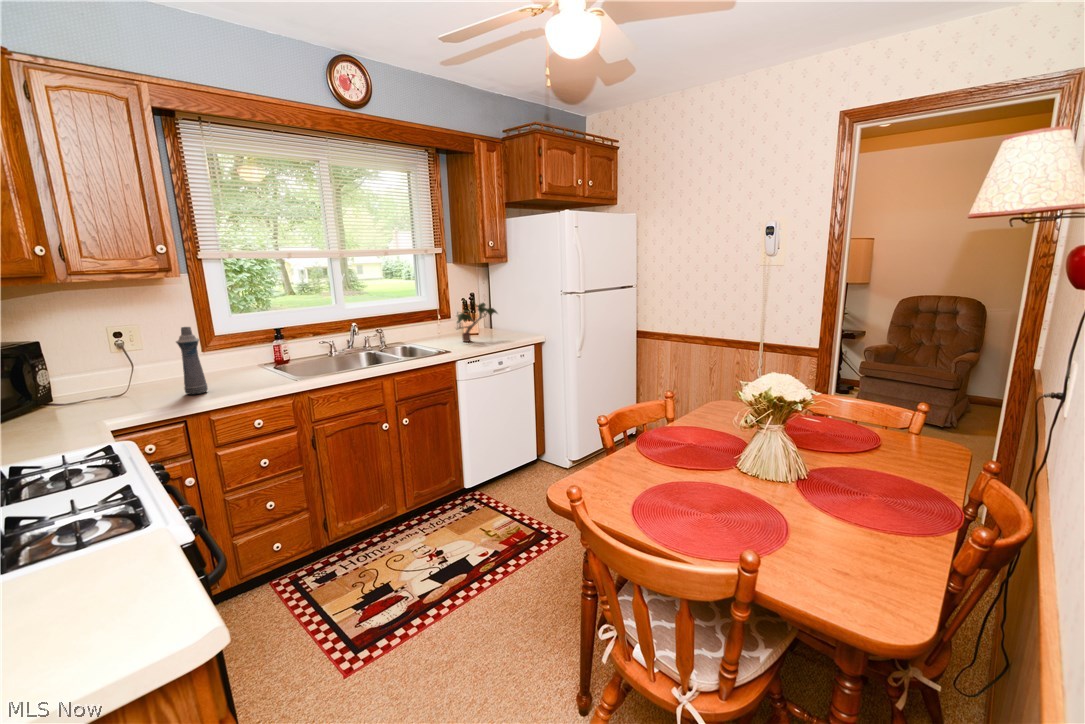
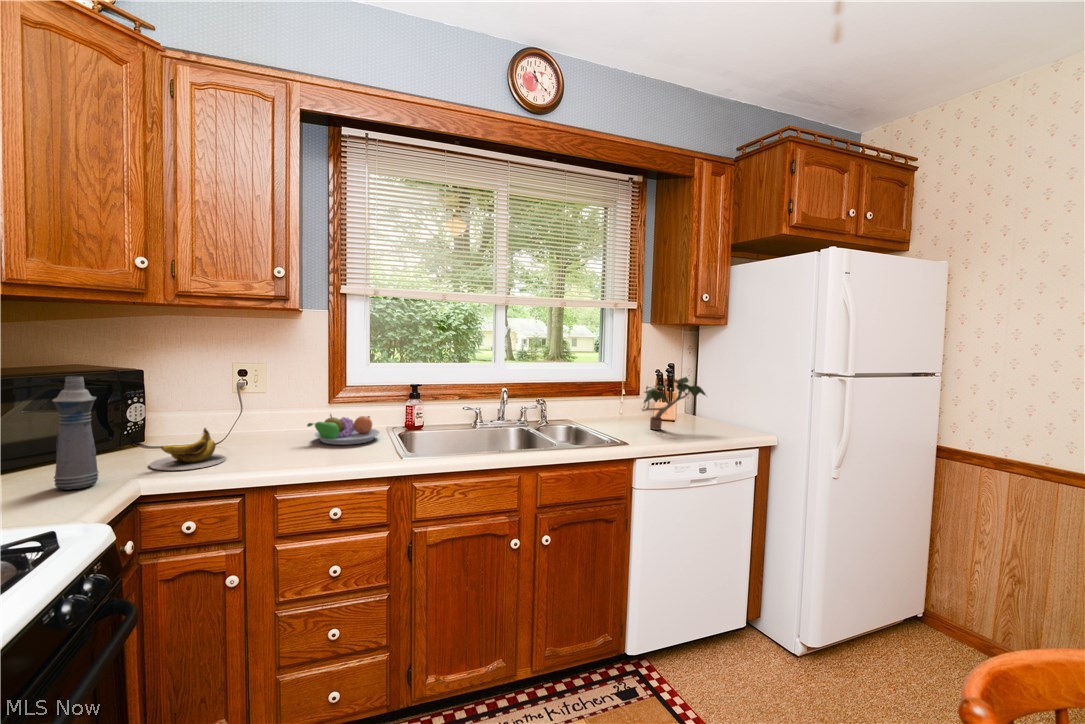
bottle: present [176,327,208,395] -> present [52,376,98,490]
fruit bowl: none [202,357,263,381] -> present [307,414,380,445]
banana: none [90,379,153,413] -> present [150,428,226,470]

